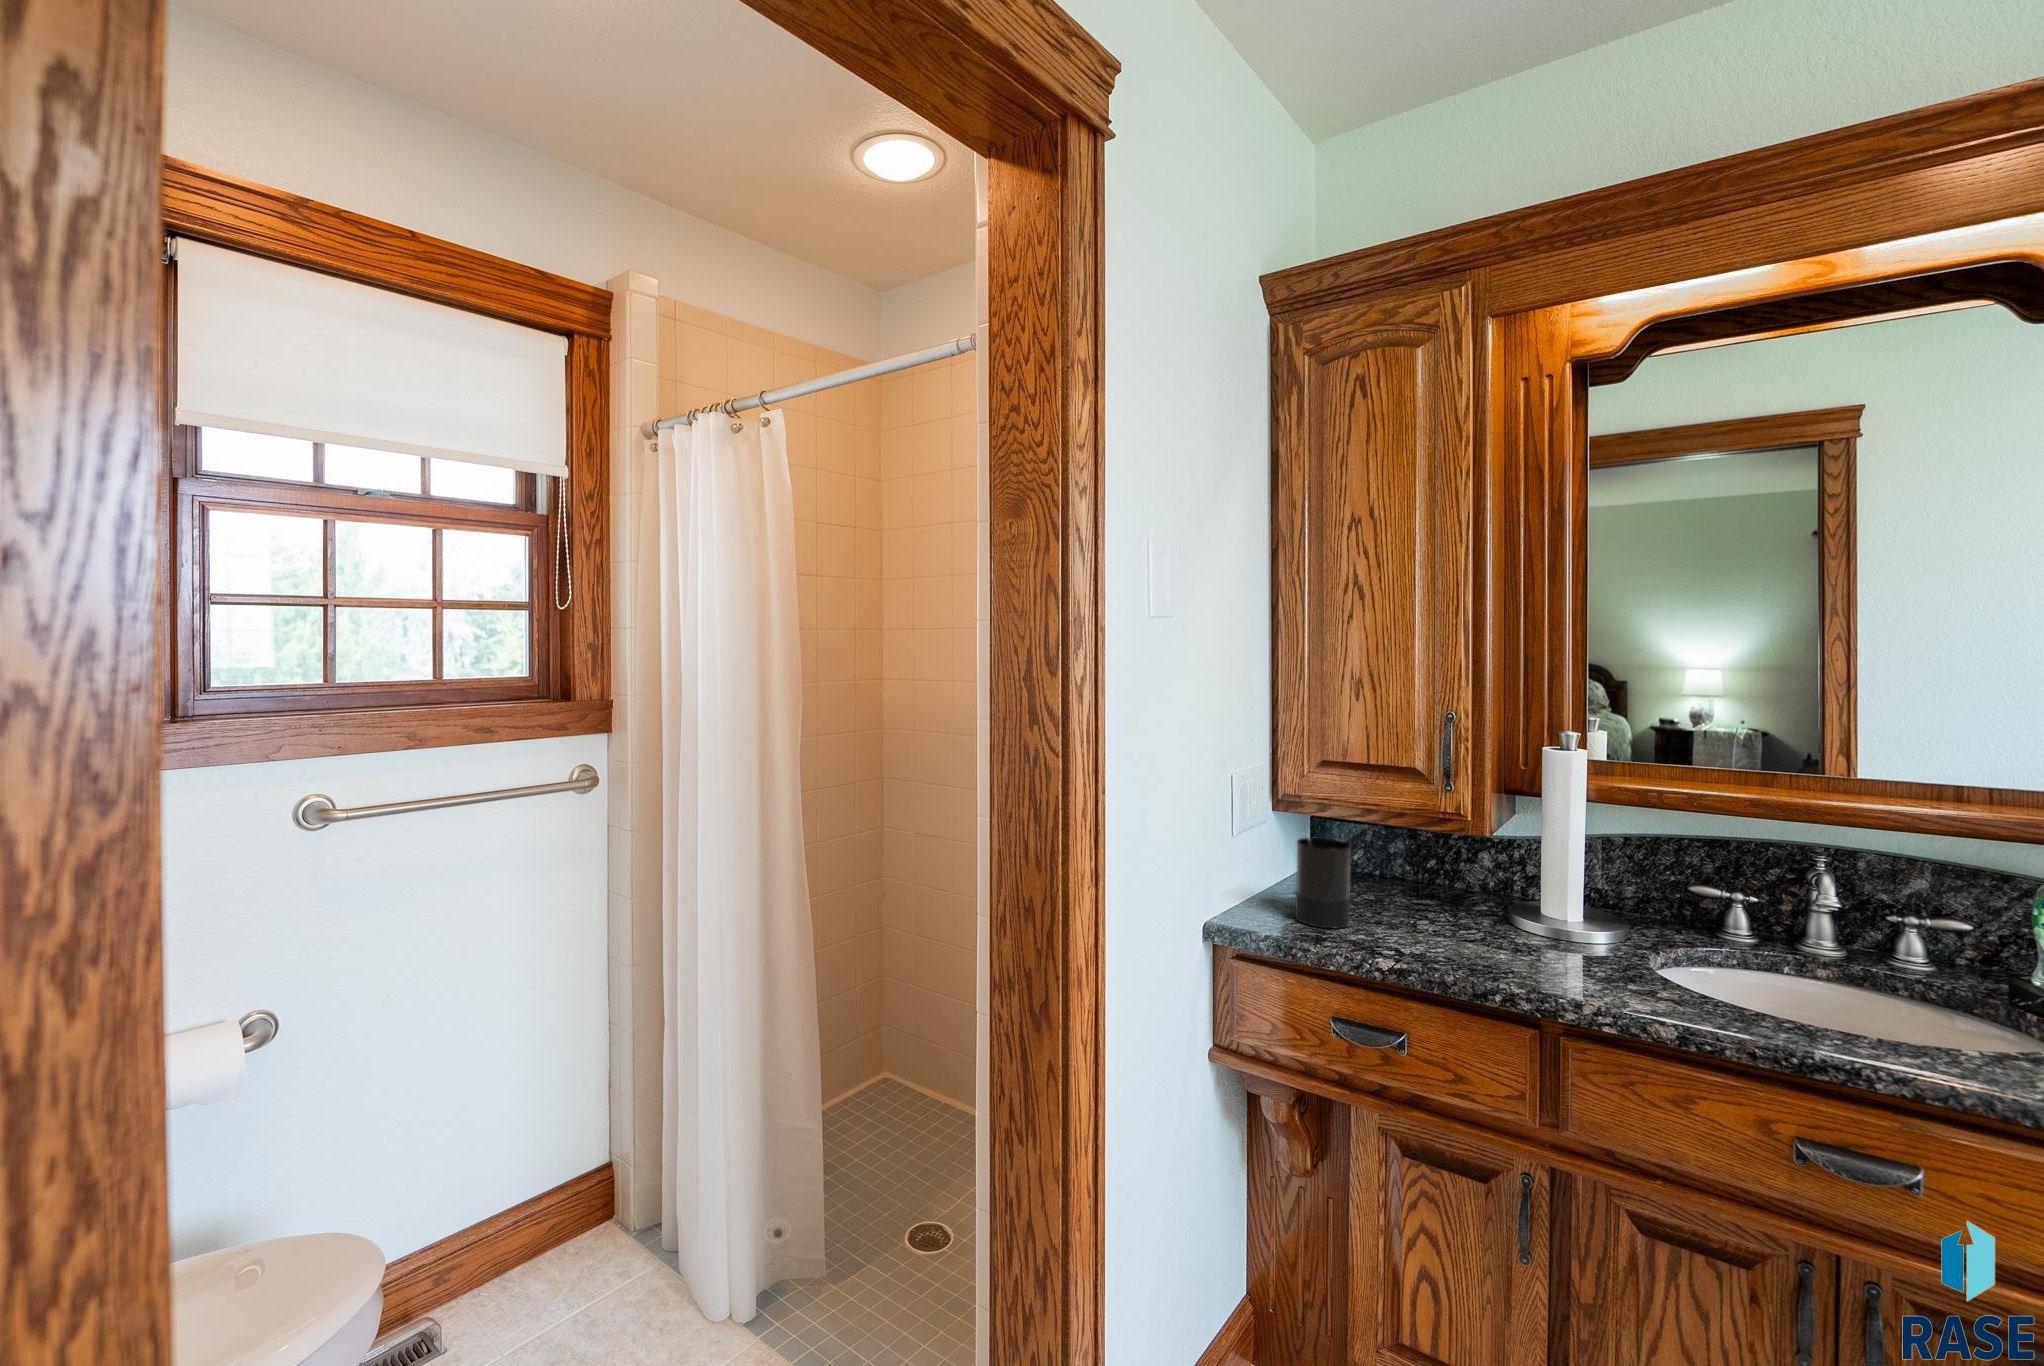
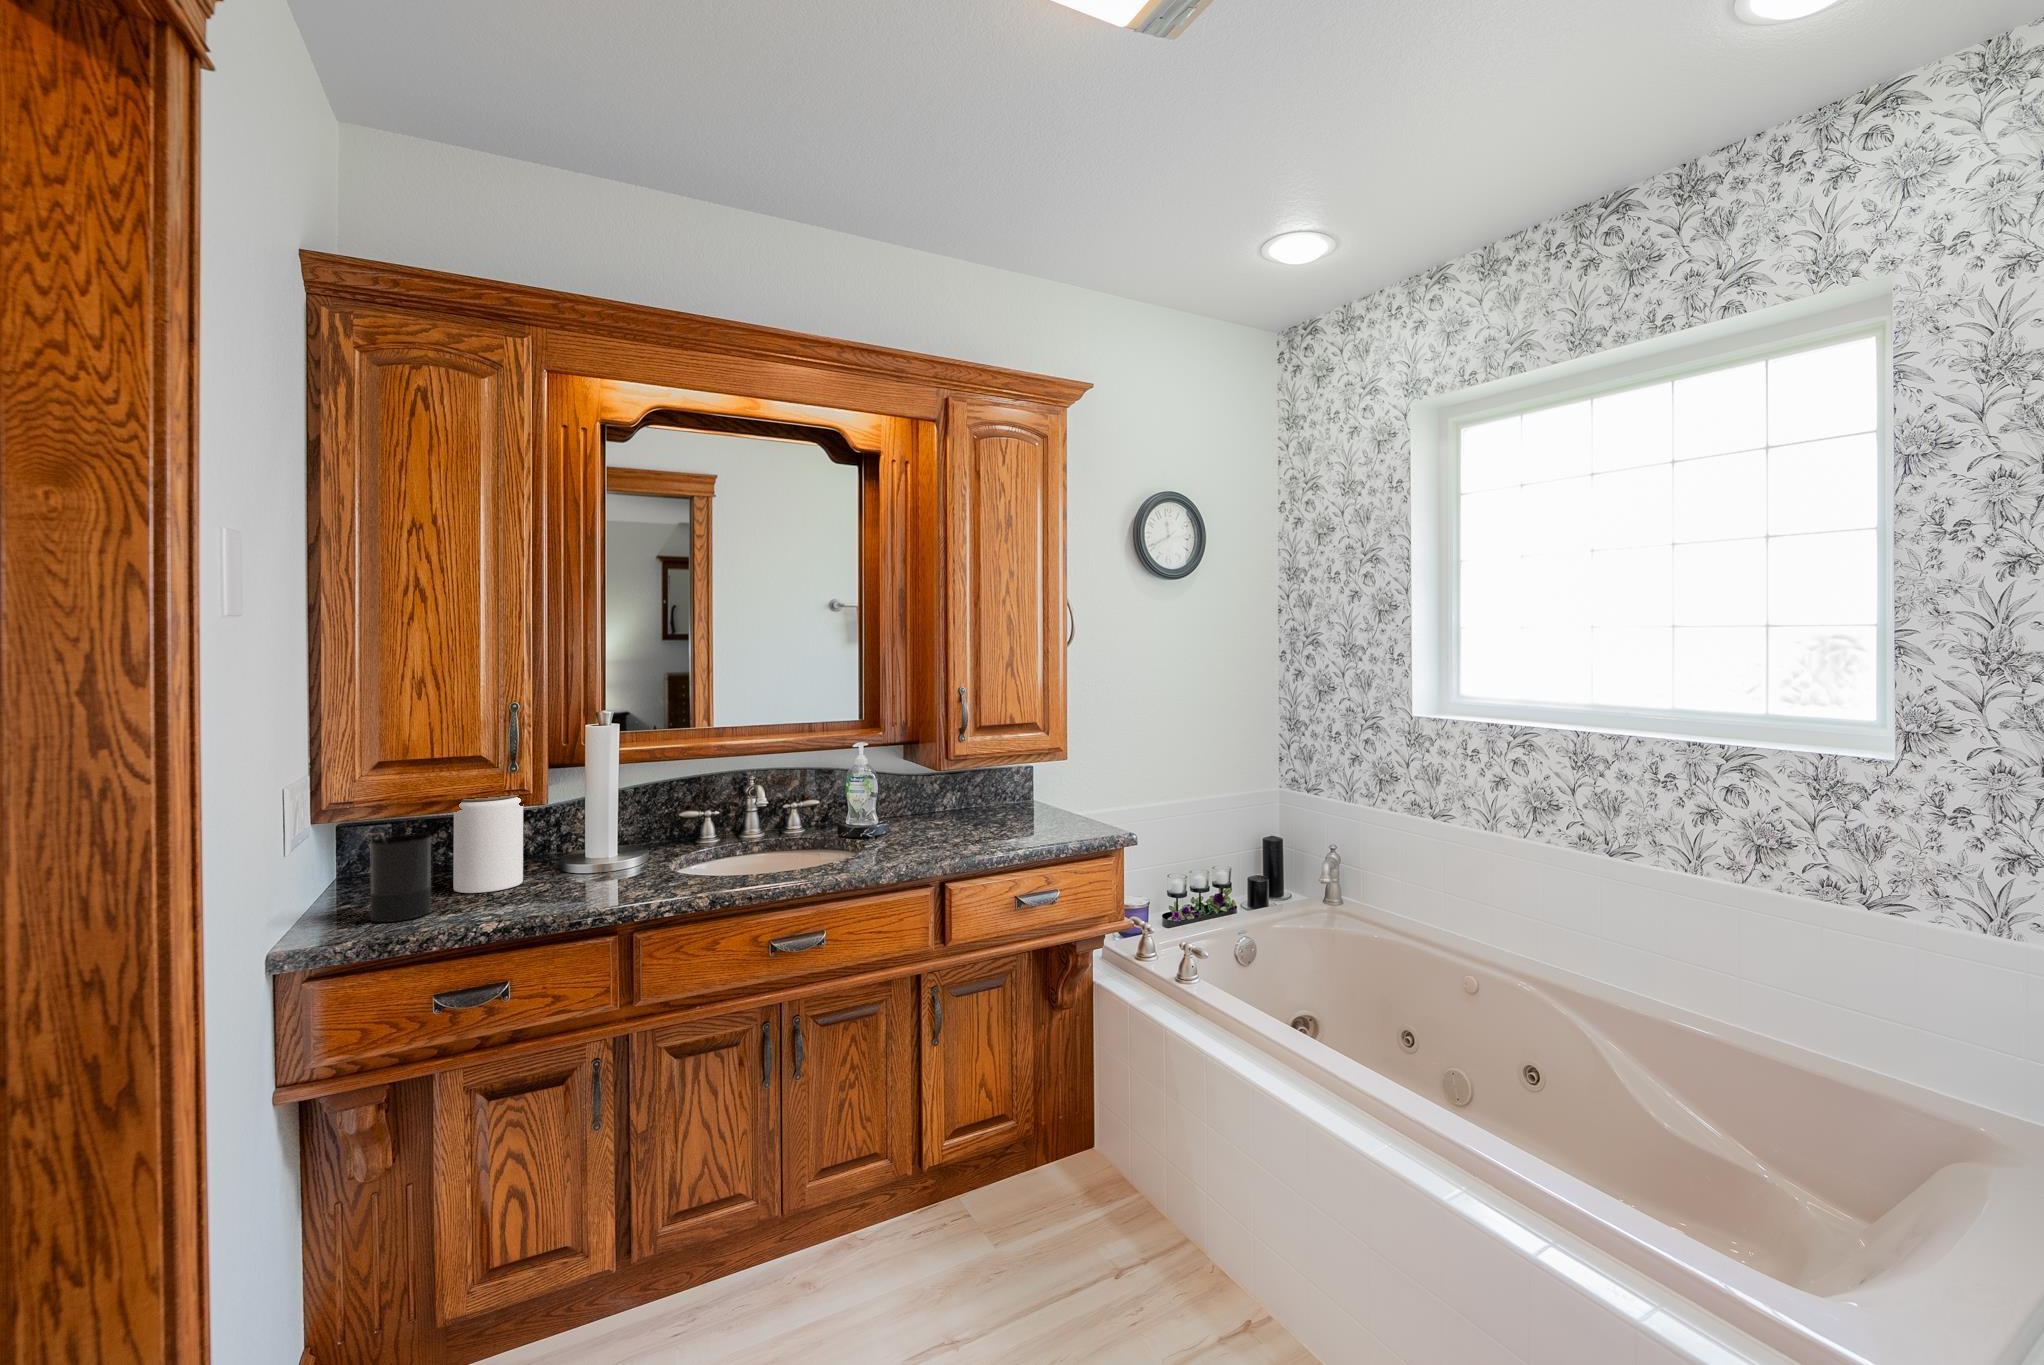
jar: none [1387,809,1462,924] -> present [453,795,523,893]

